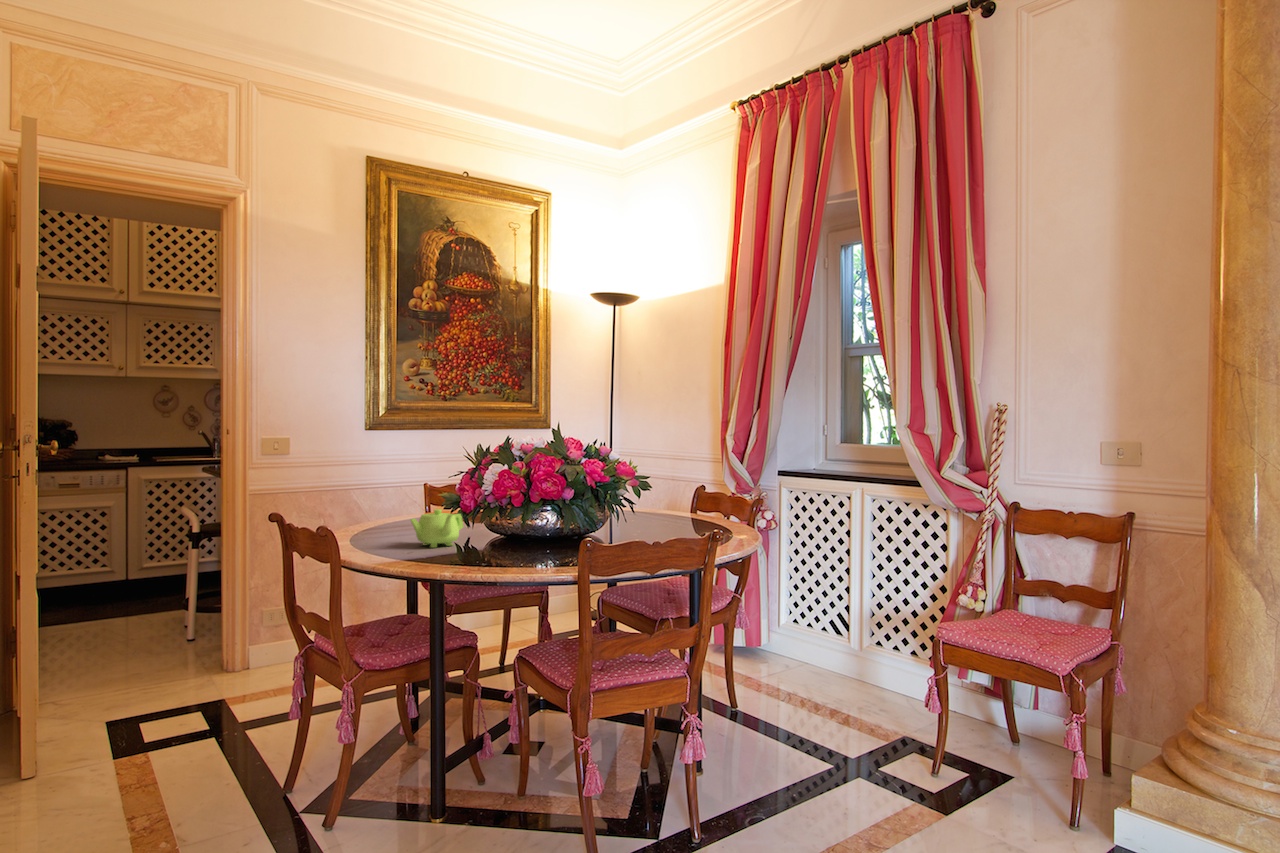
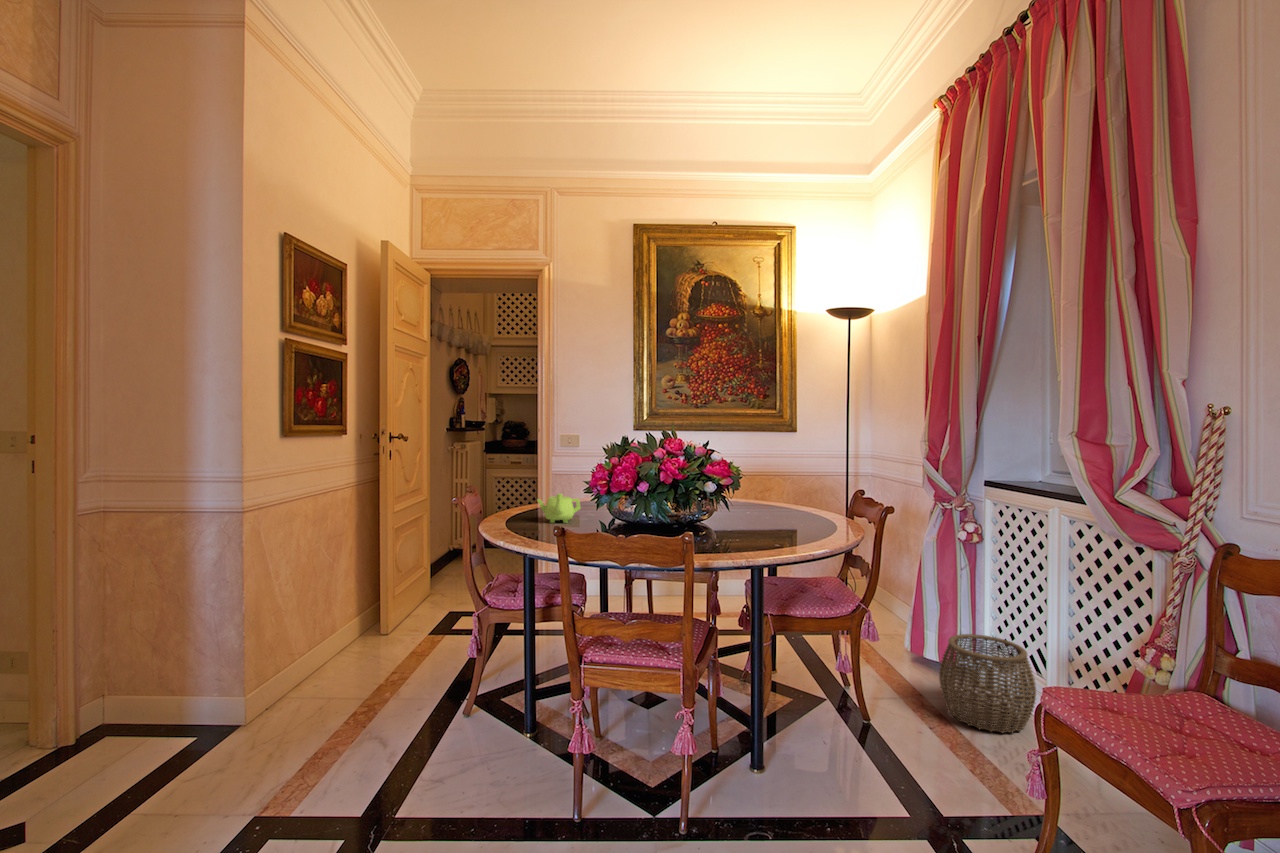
woven basket: none [773,609,852,691] -> present [939,634,1036,733]

